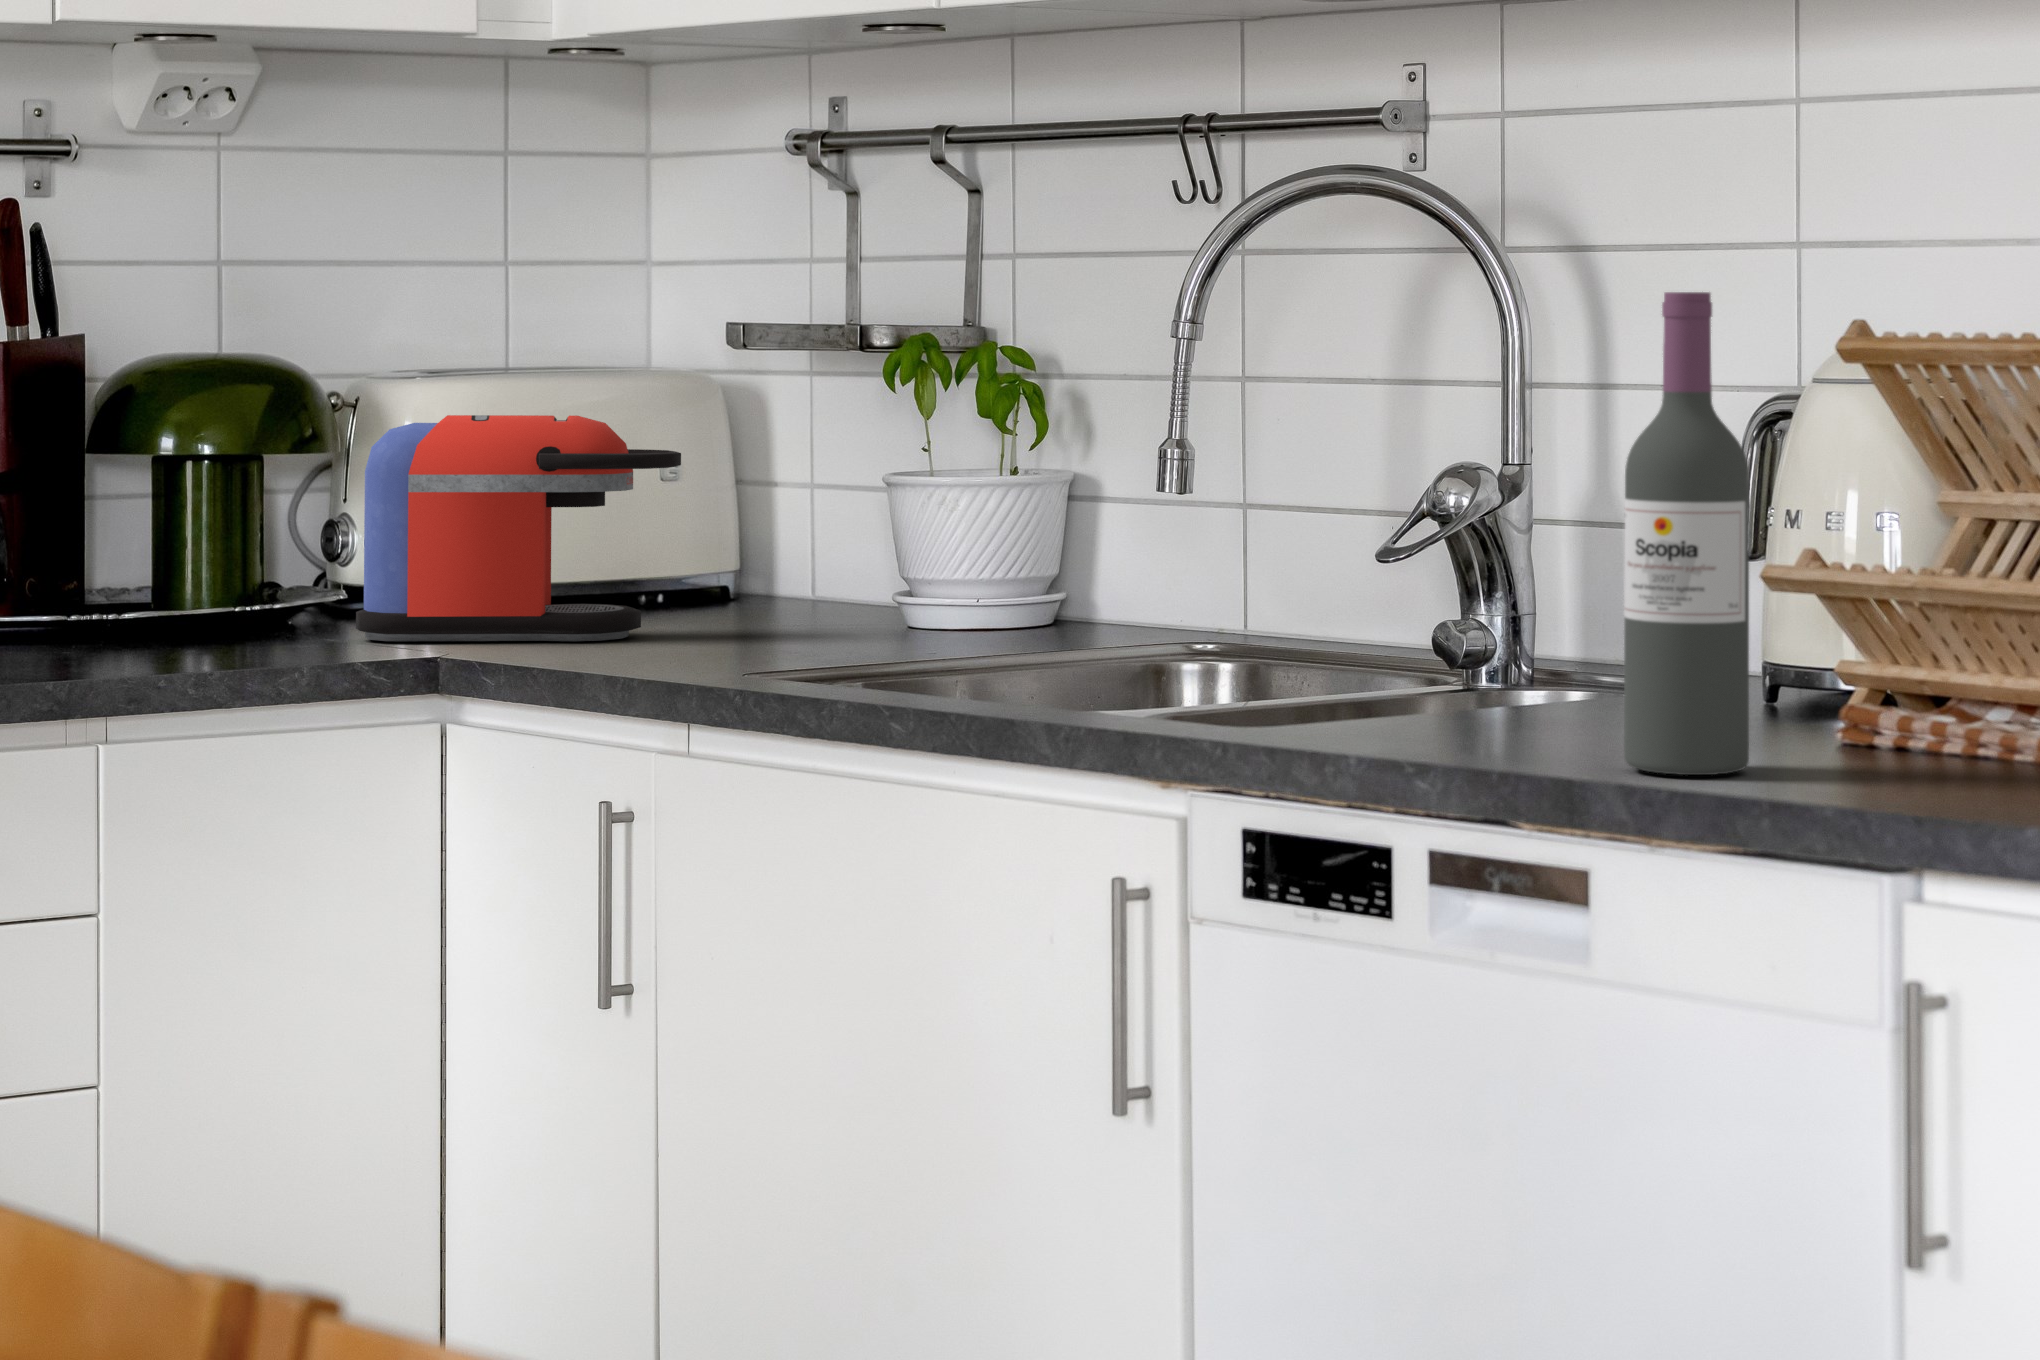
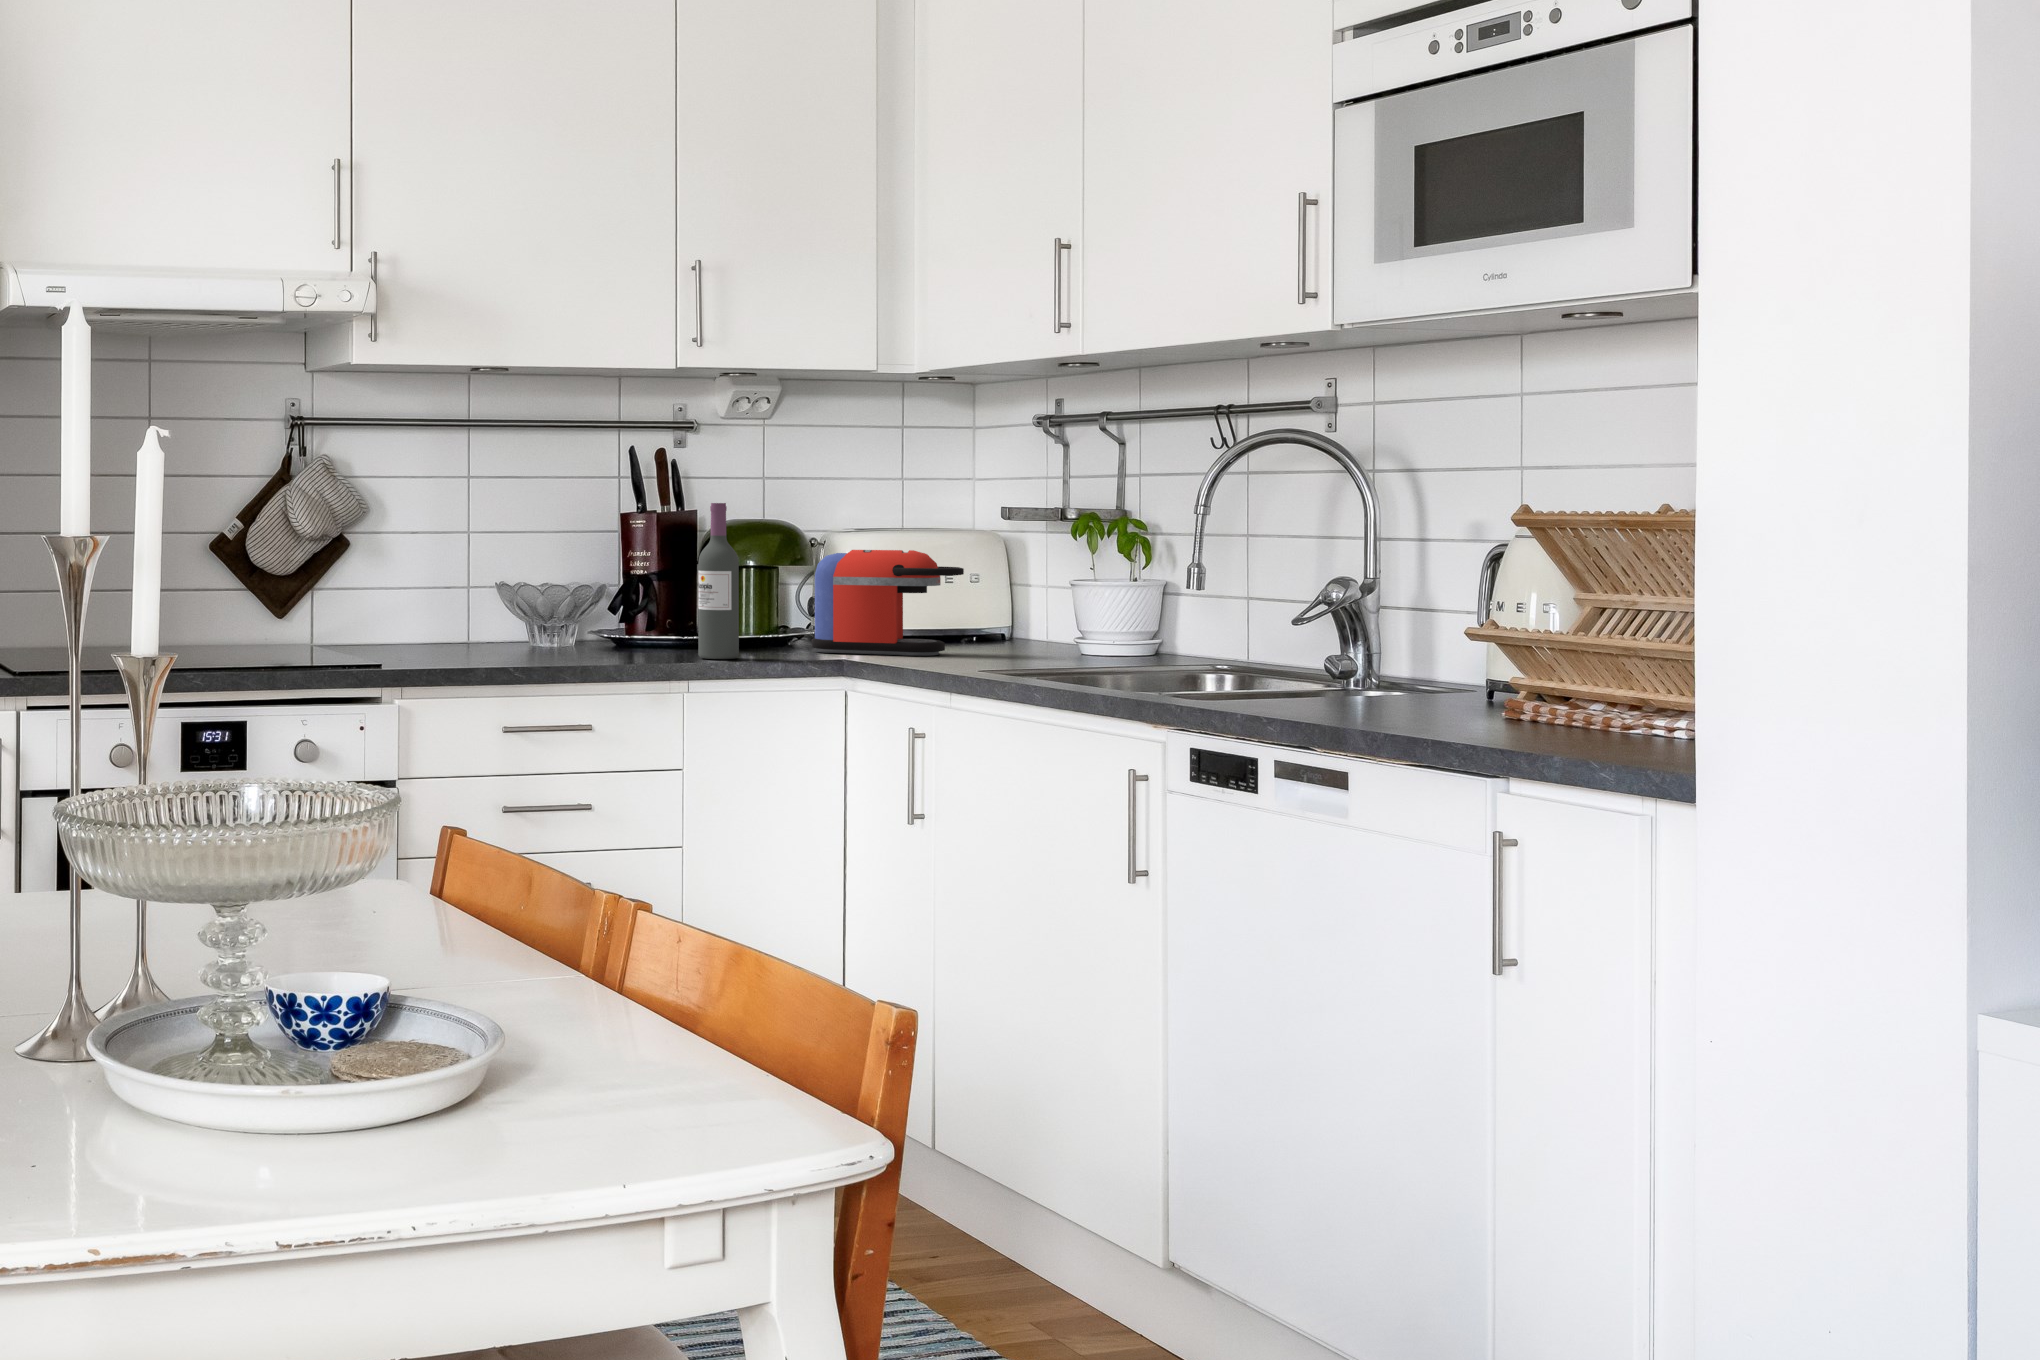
wine bottle: present [1624,292,1749,775] -> present [698,503,739,659]

